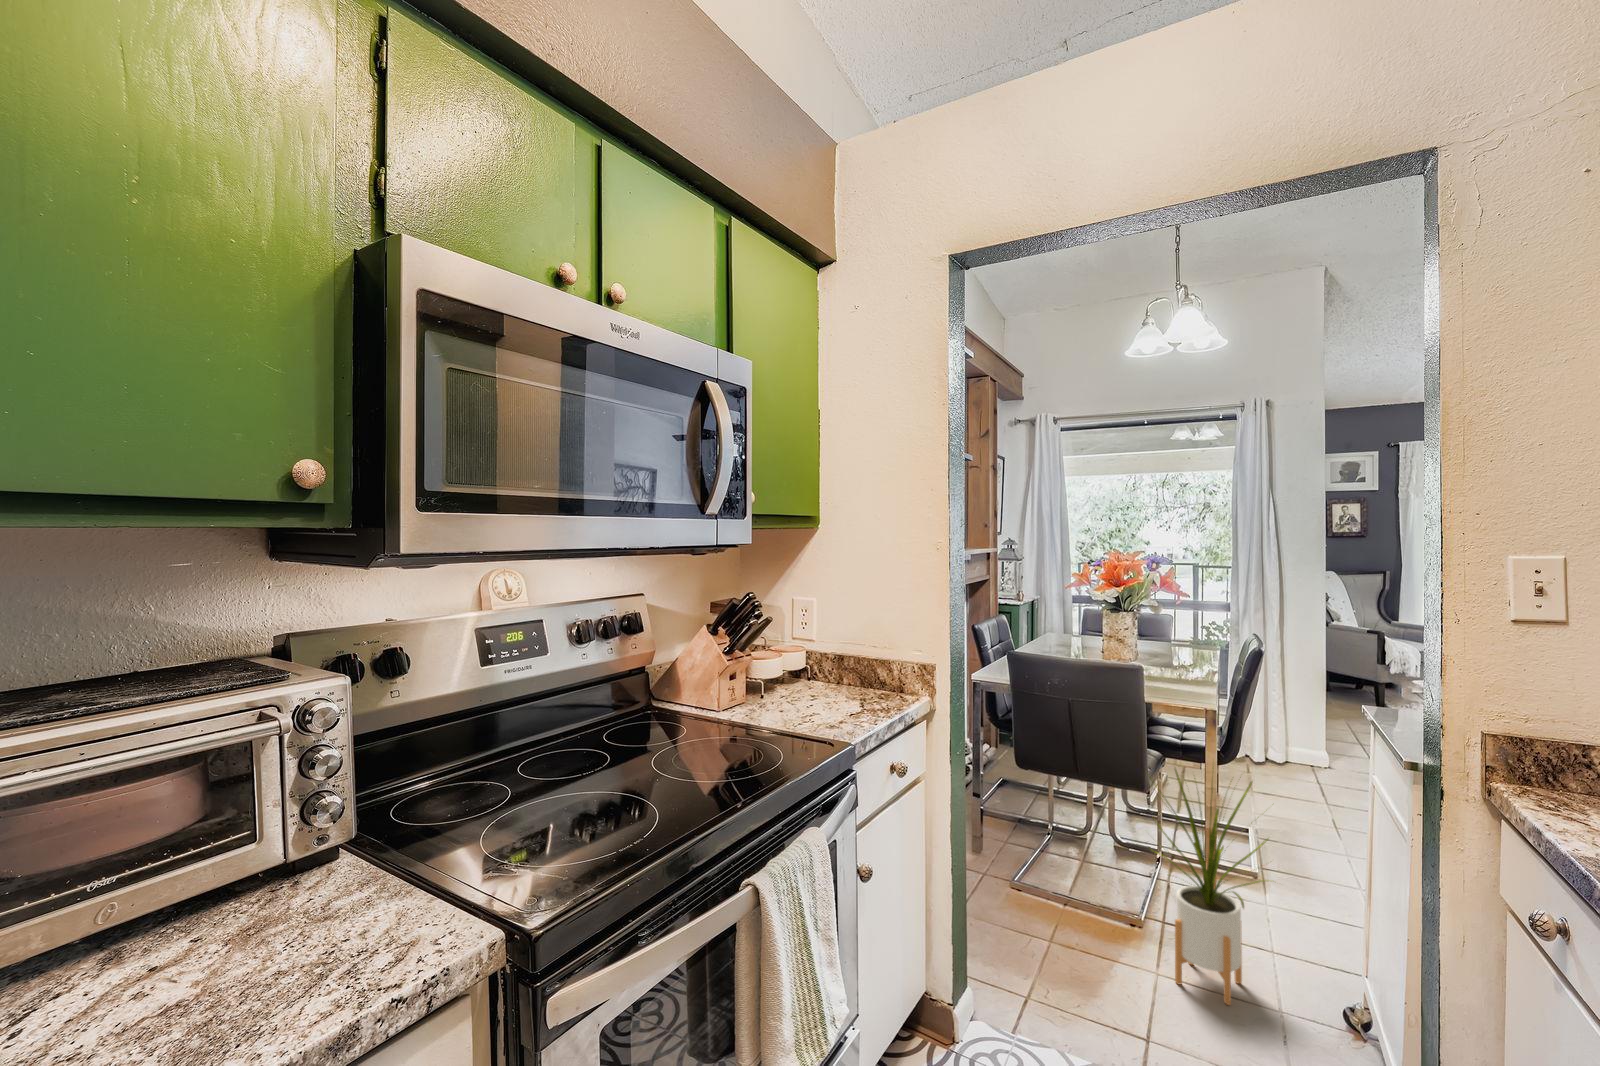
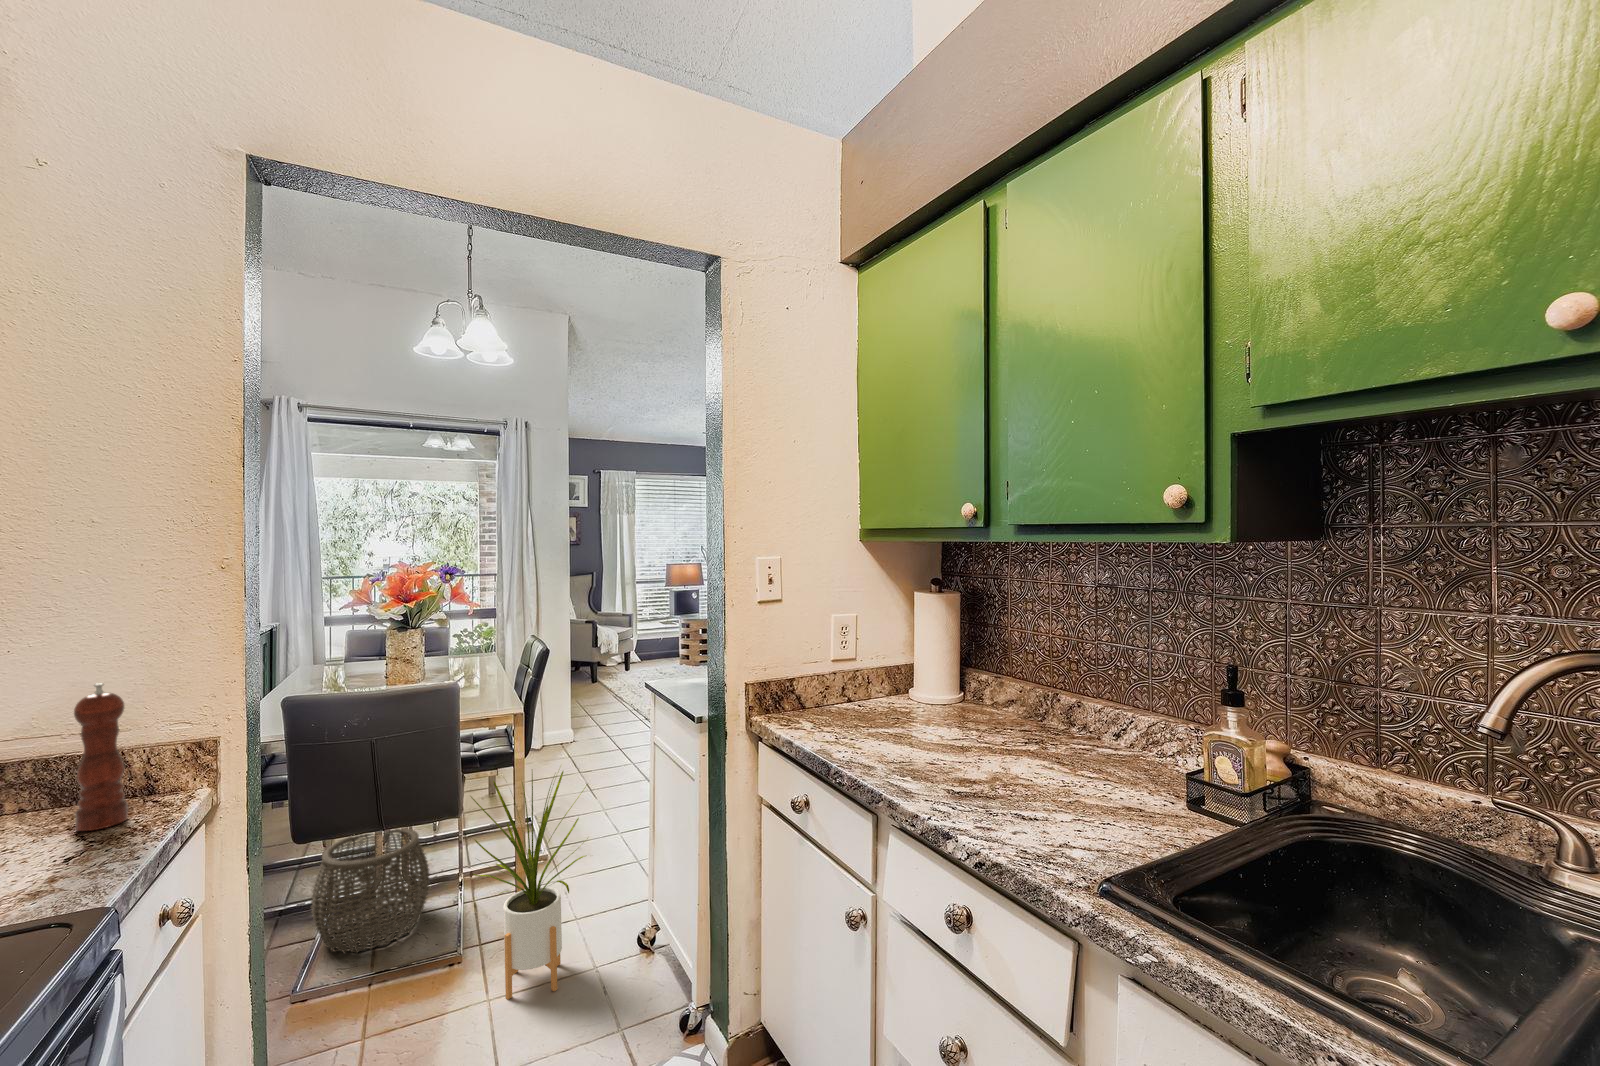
pepper mill: none [864,615,888,705] -> present [74,683,128,831]
woven basket: none [1032,778,1127,882] -> present [311,829,430,953]

